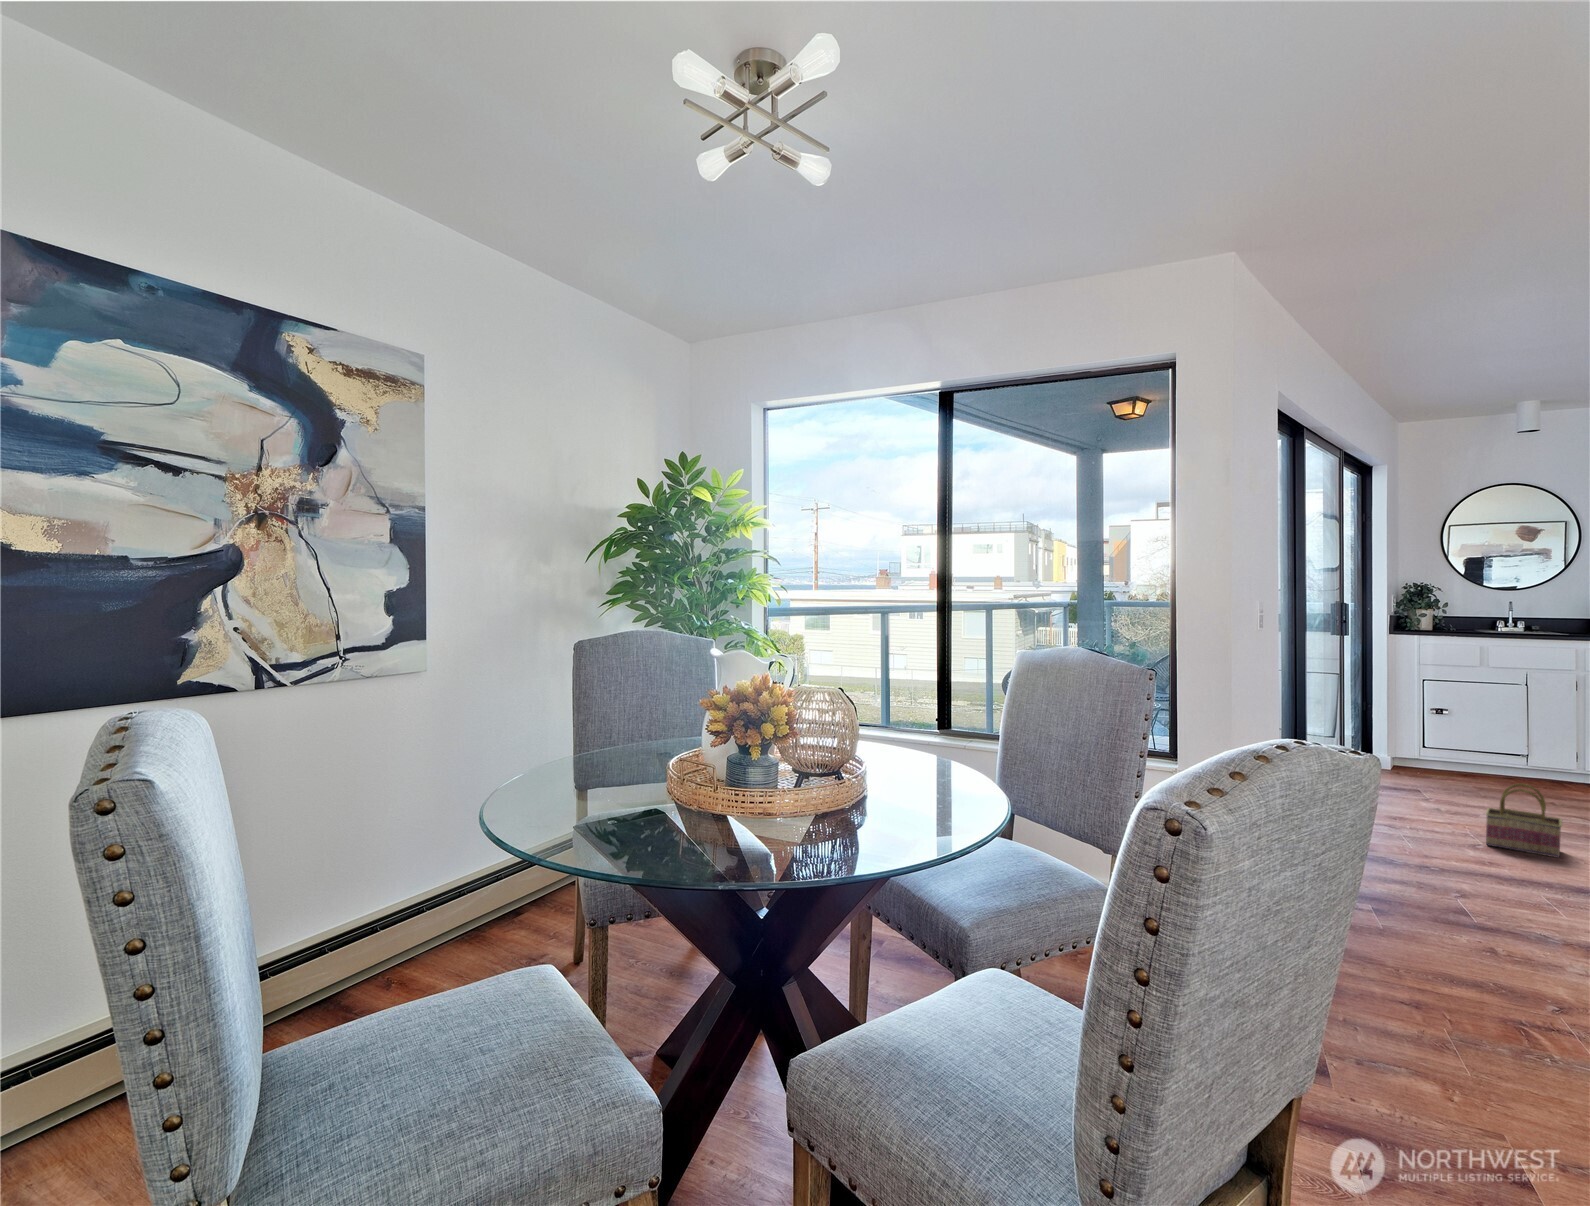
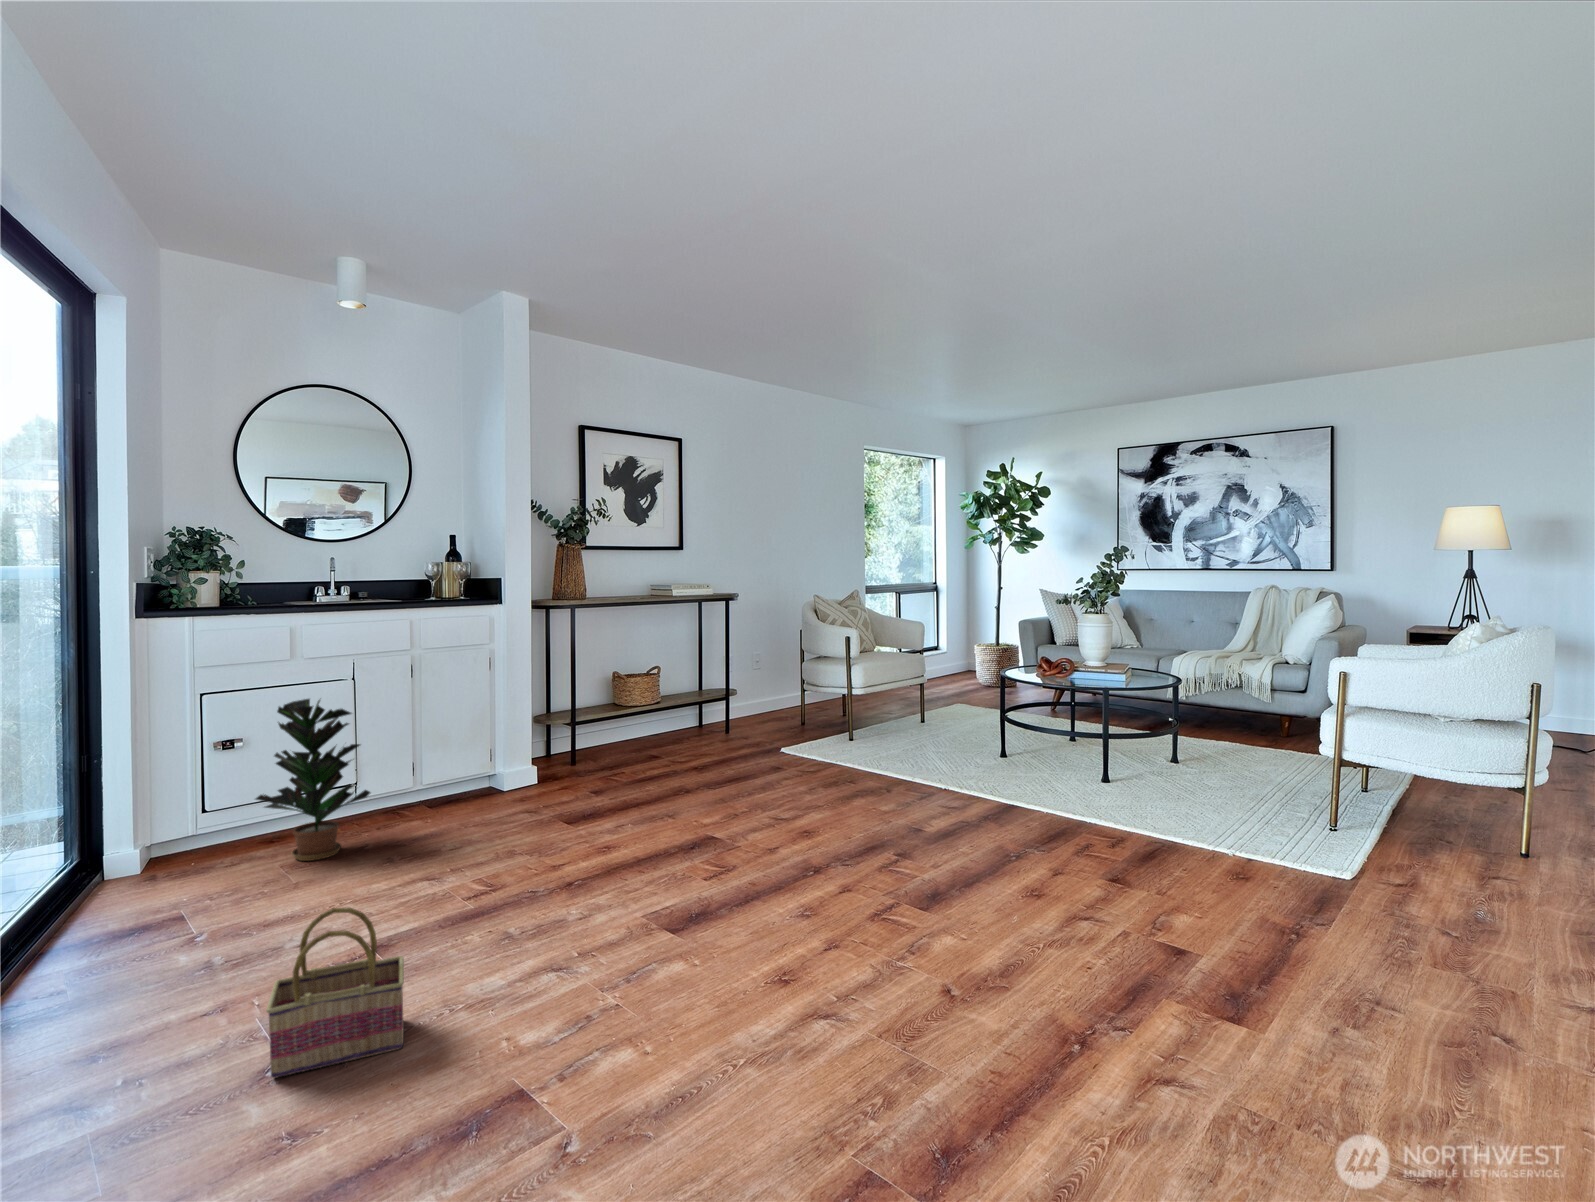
potted plant: none [1455,690,1537,788] -> present [256,699,370,861]

